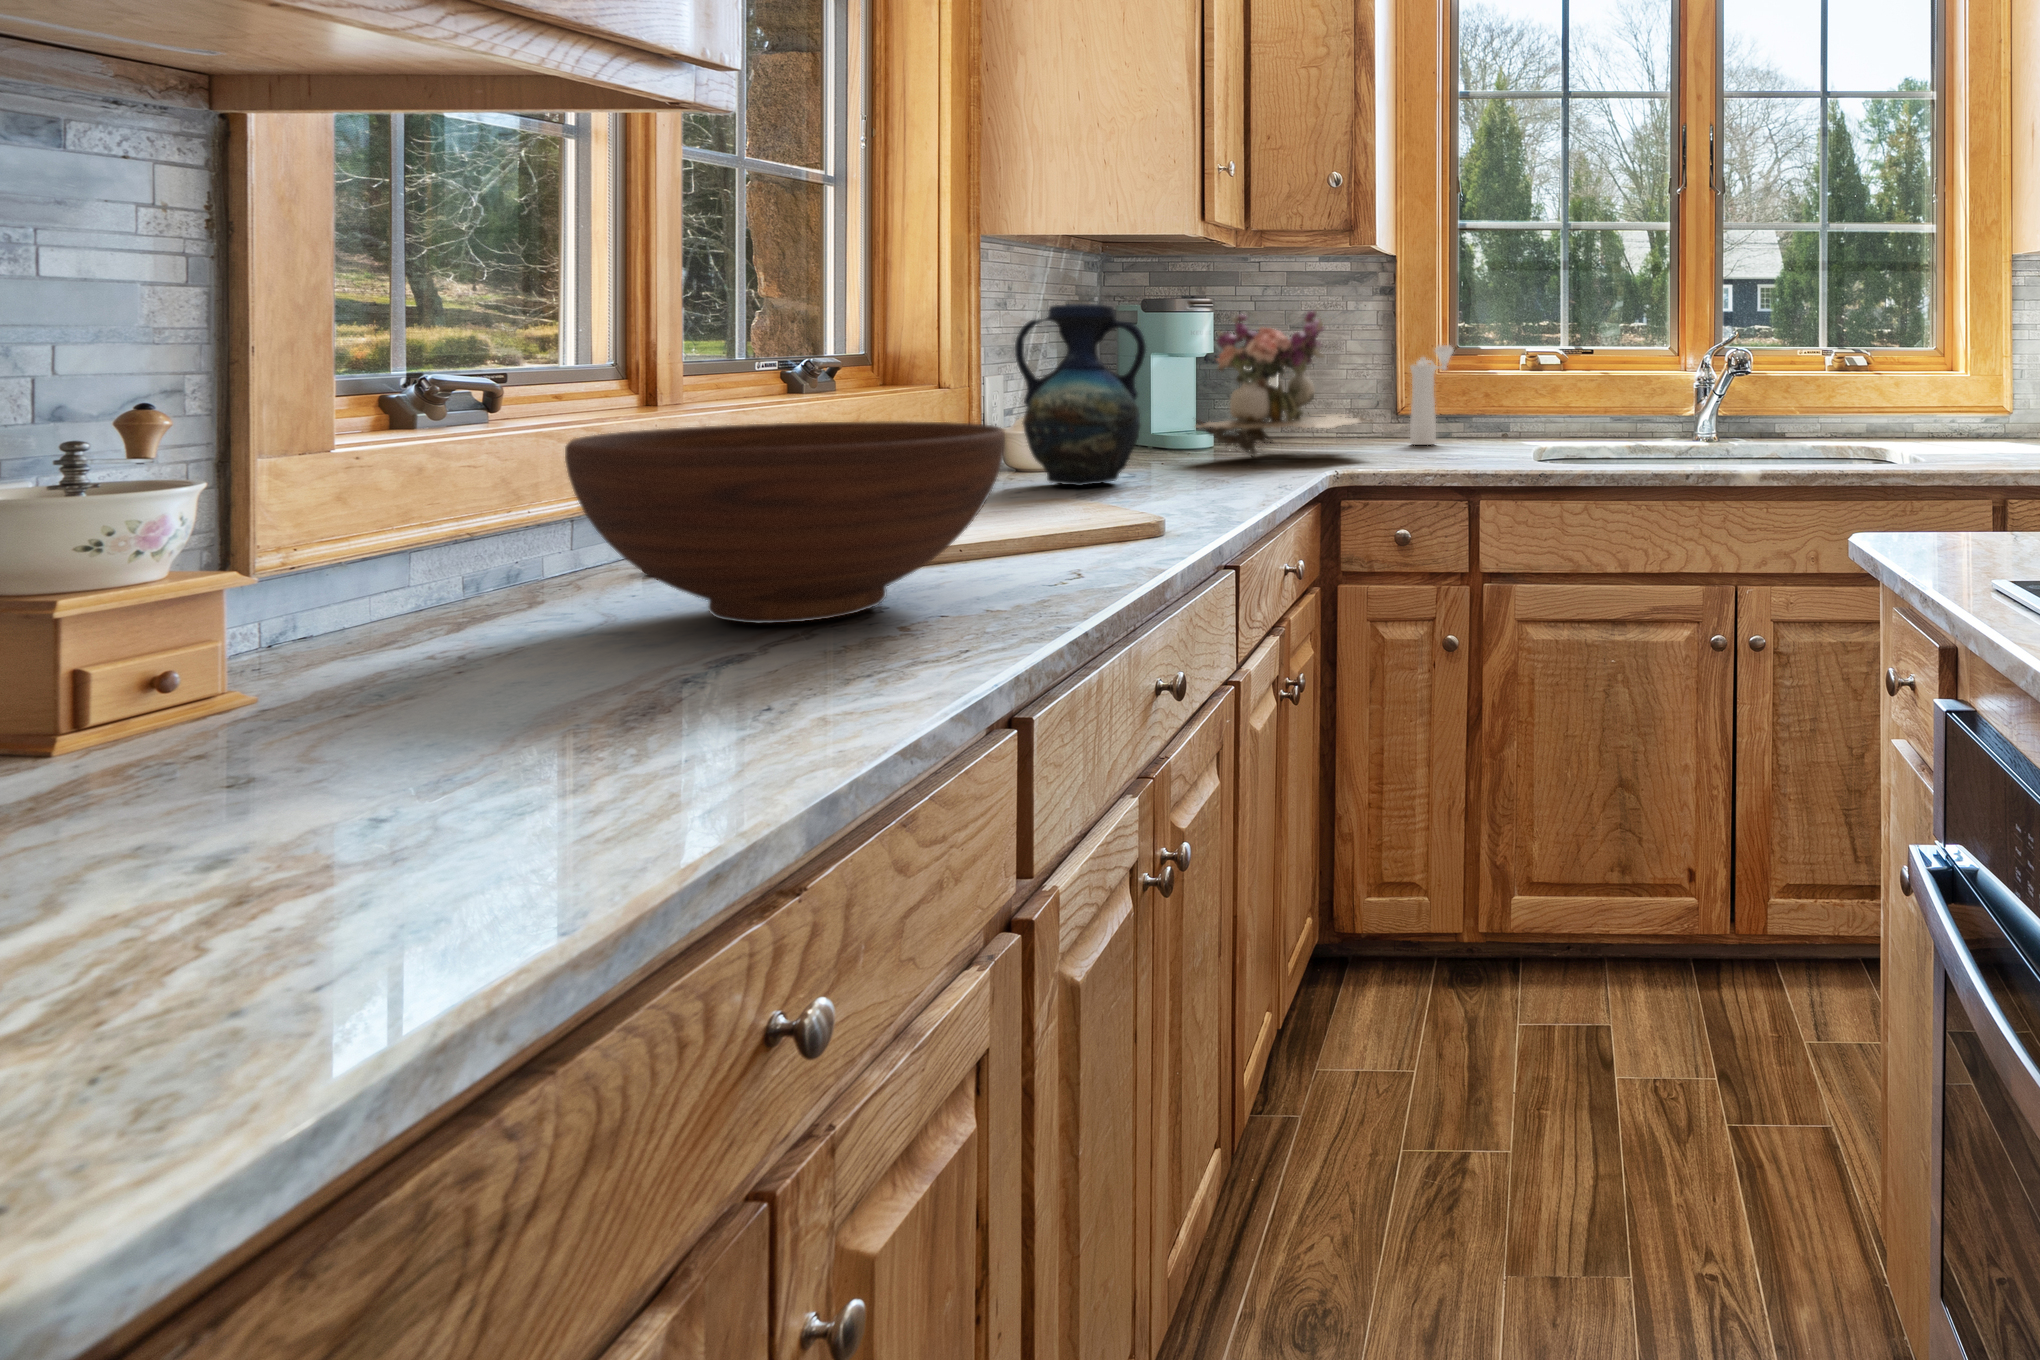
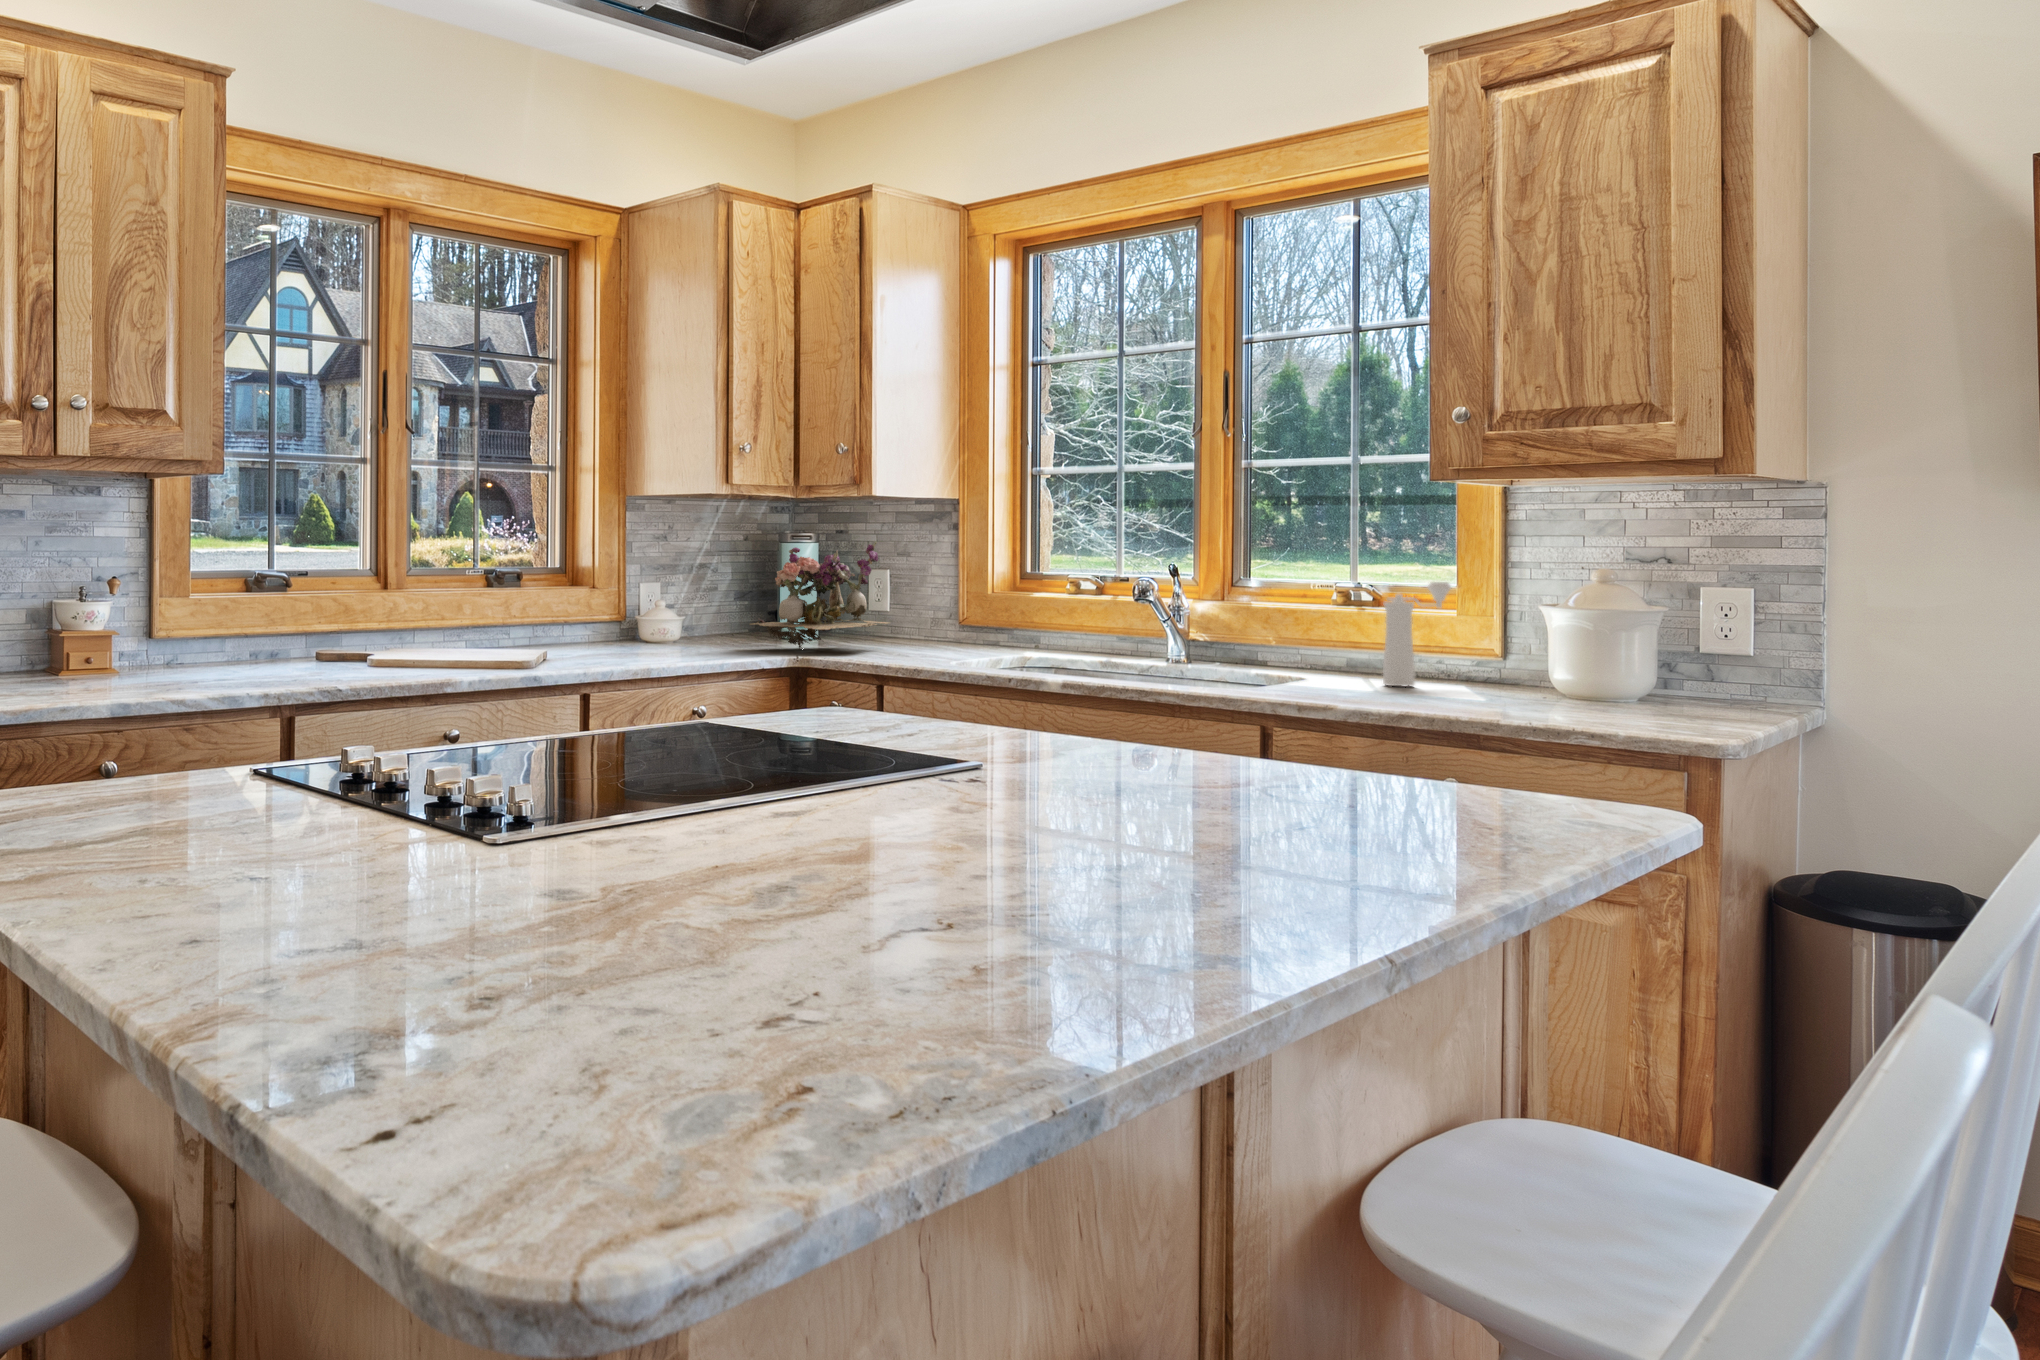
vase: present [1015,304,1146,486] -> none [599,543,668,653]
pepper mill: present [1410,345,1453,445] -> present [1383,582,1451,686]
fruit bowl: present [565,421,1005,623] -> none [212,602,375,680]

